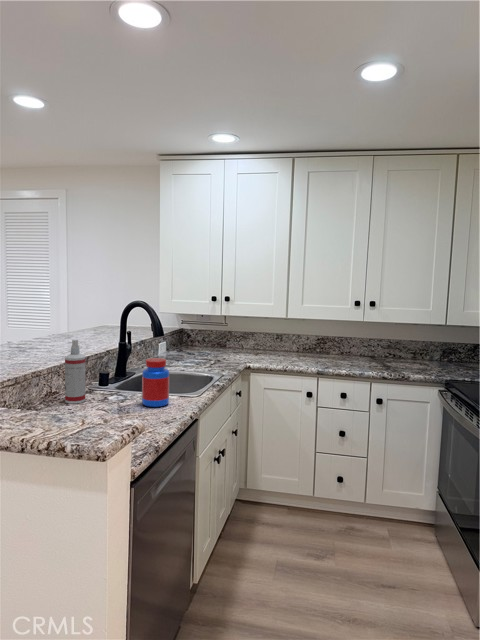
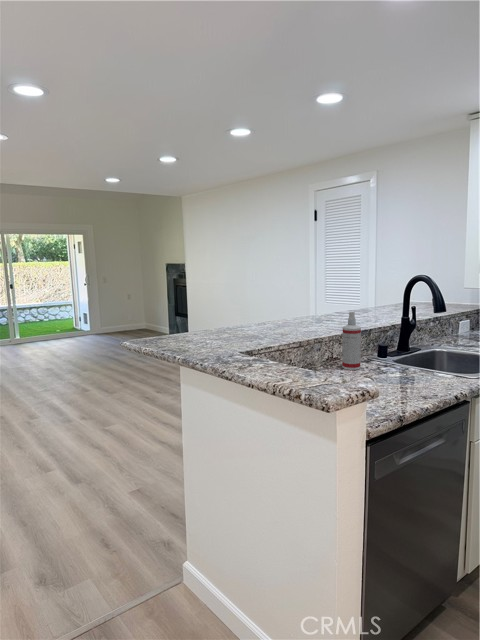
jar: present [142,358,169,407] -> none [412,334,443,384]

